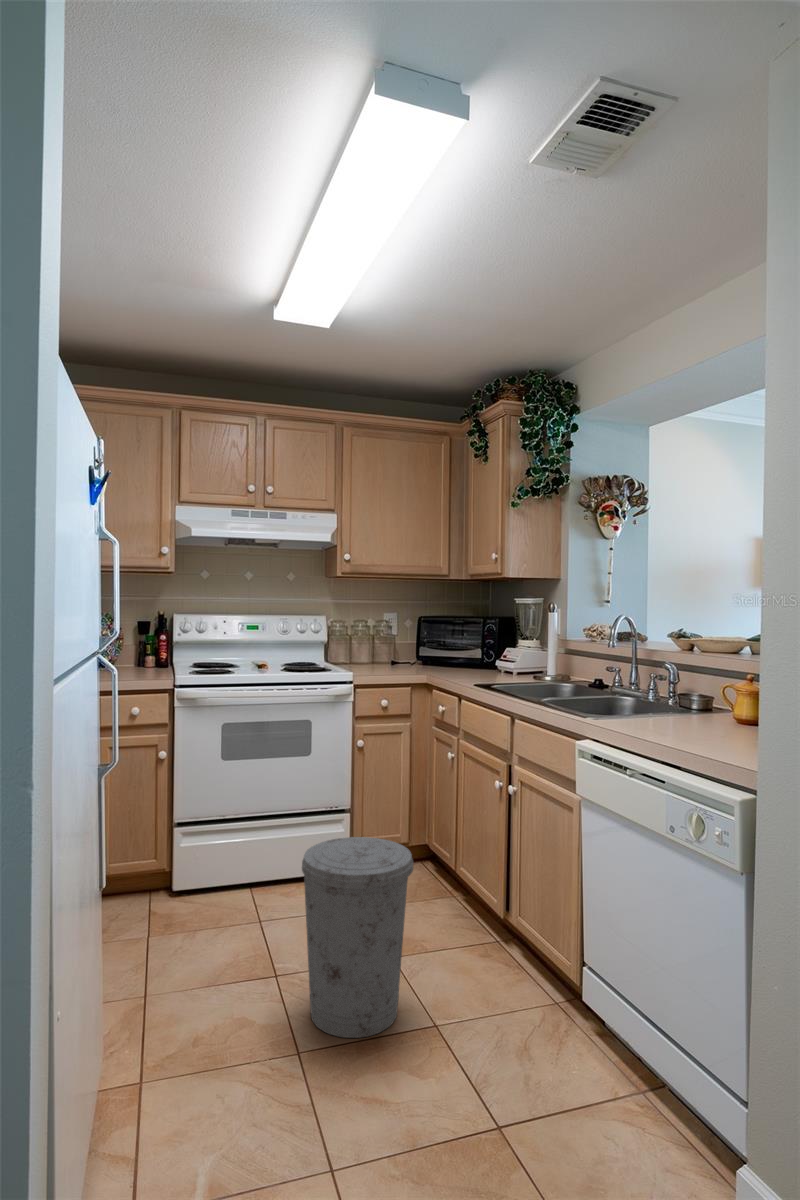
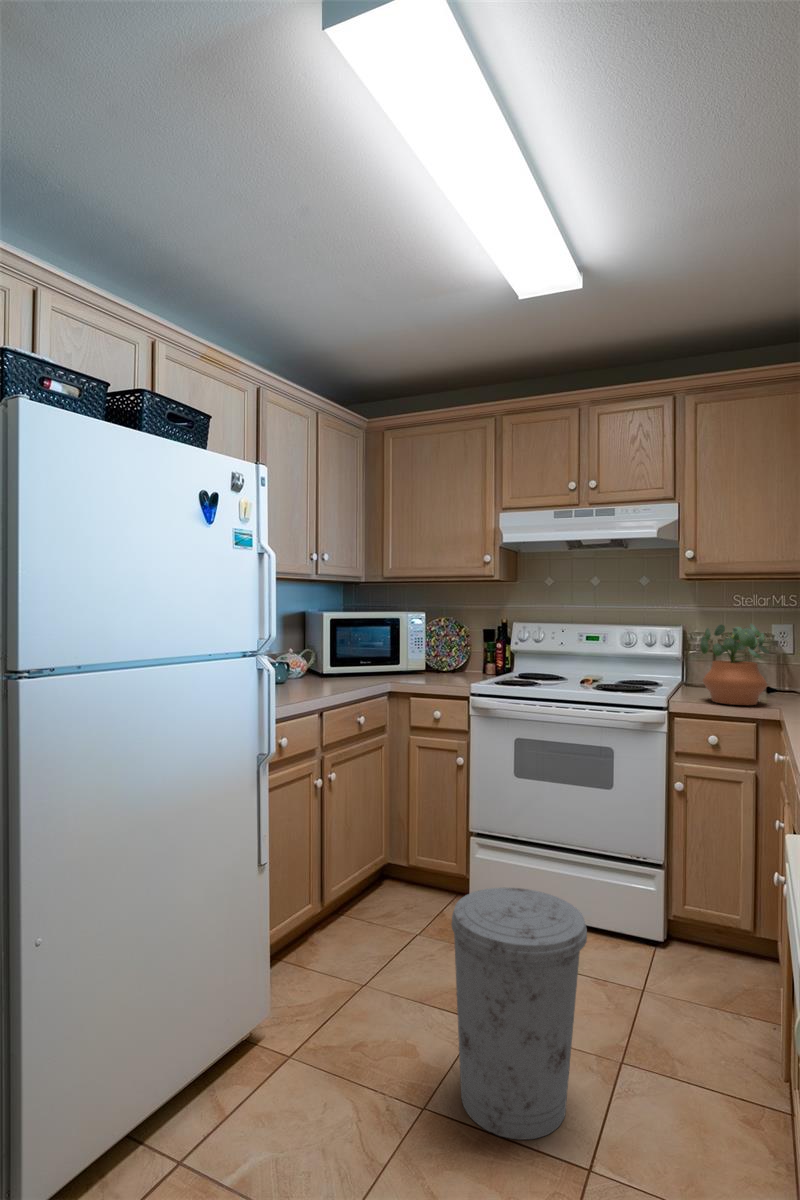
potted plant: none [368,611,414,674] -> present [700,624,769,705]

